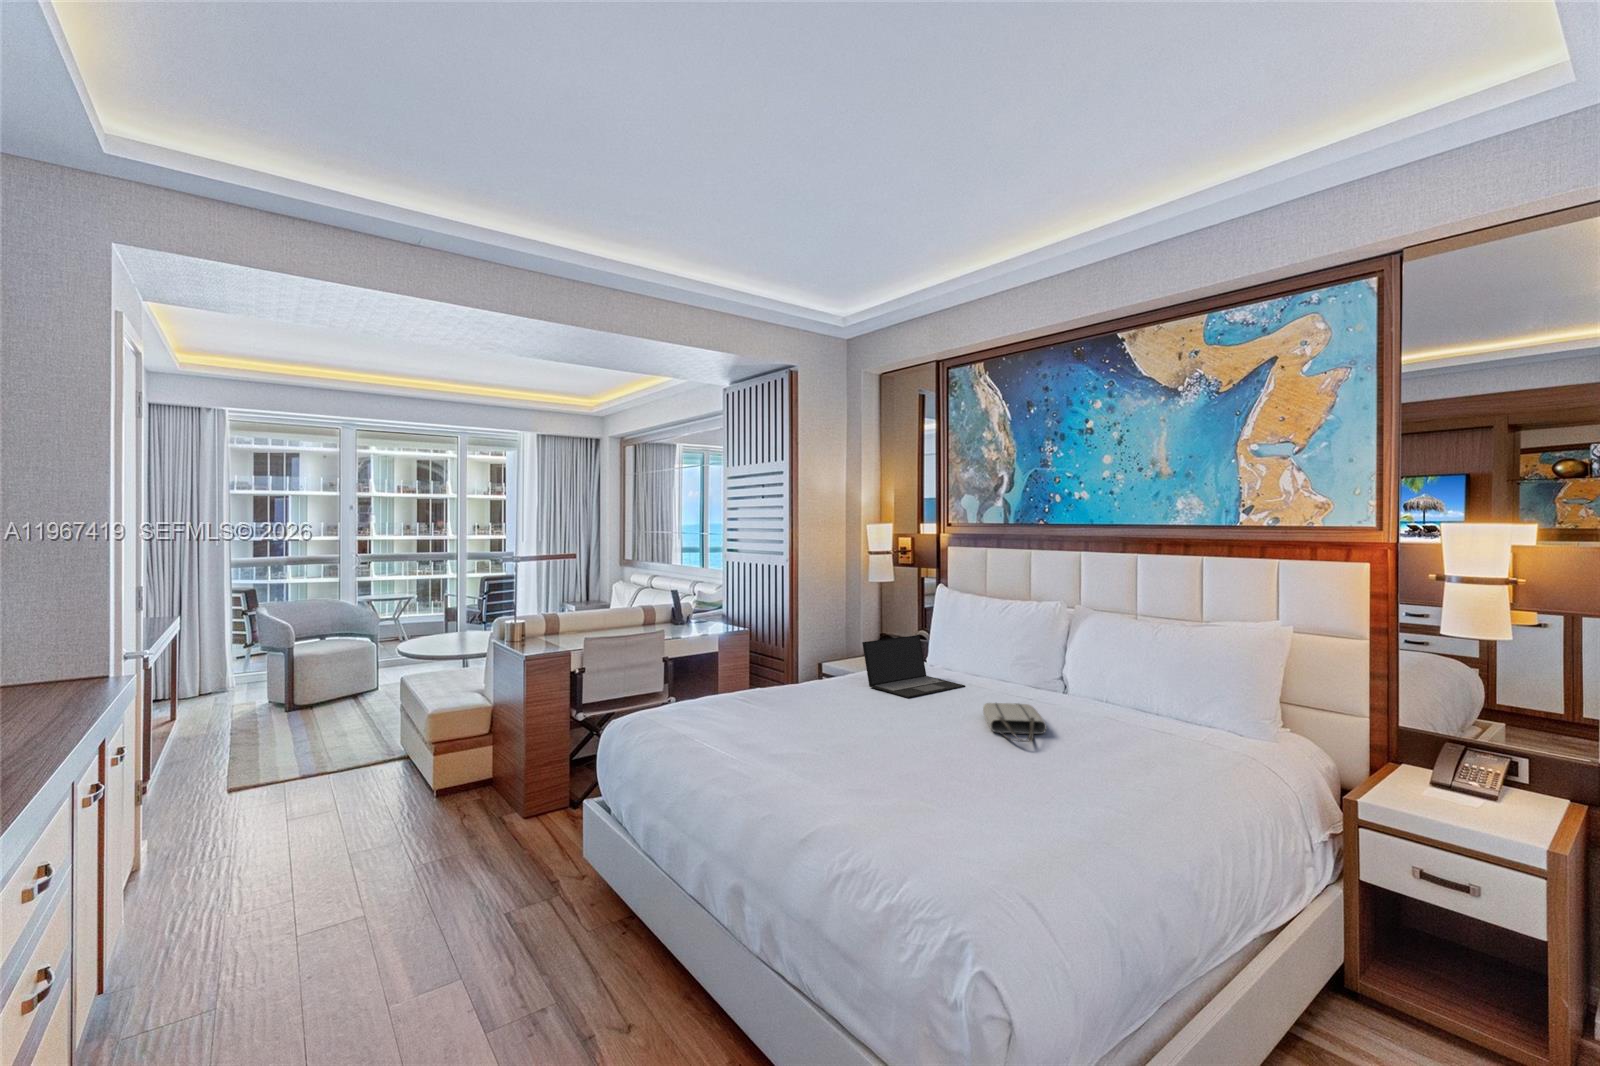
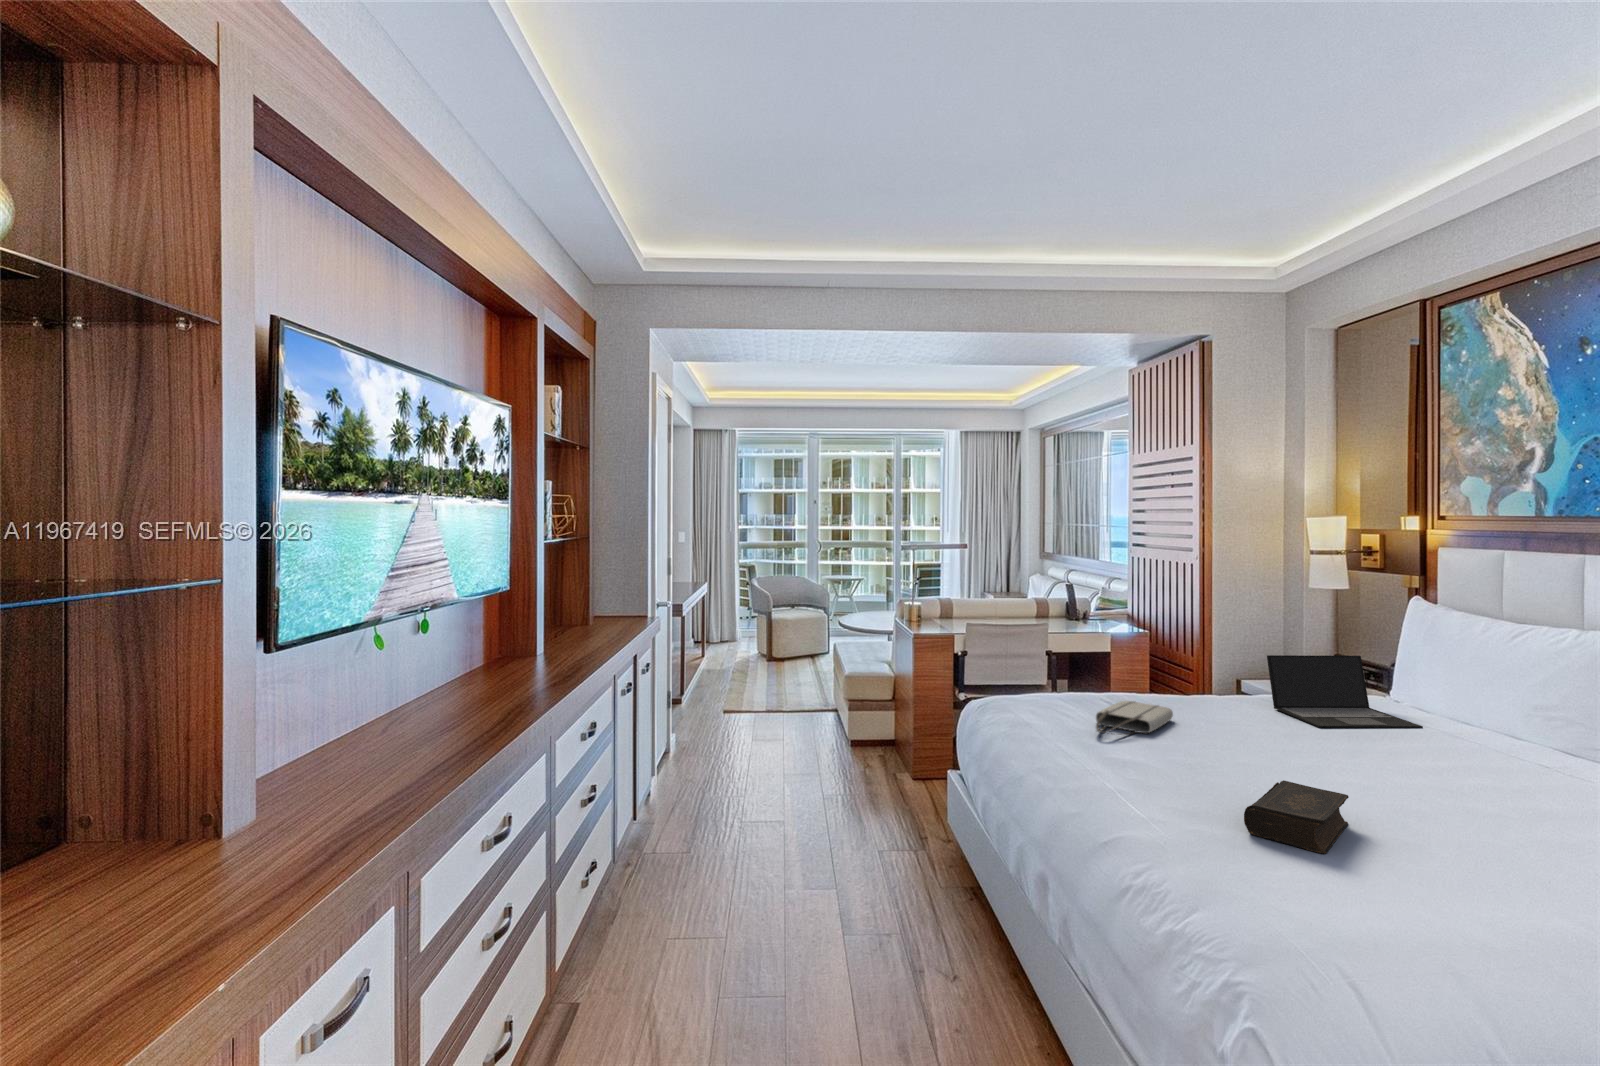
tote bag: present [983,703,1046,742] -> present [1096,701,1173,734]
book: none [925,751,988,810] -> present [1244,780,1349,854]

